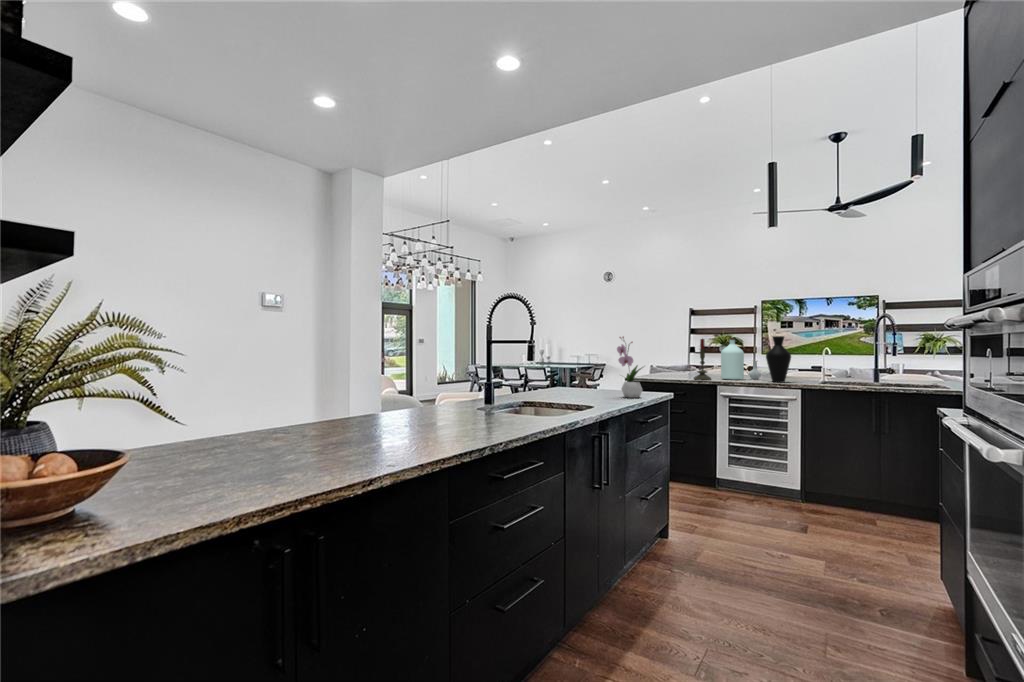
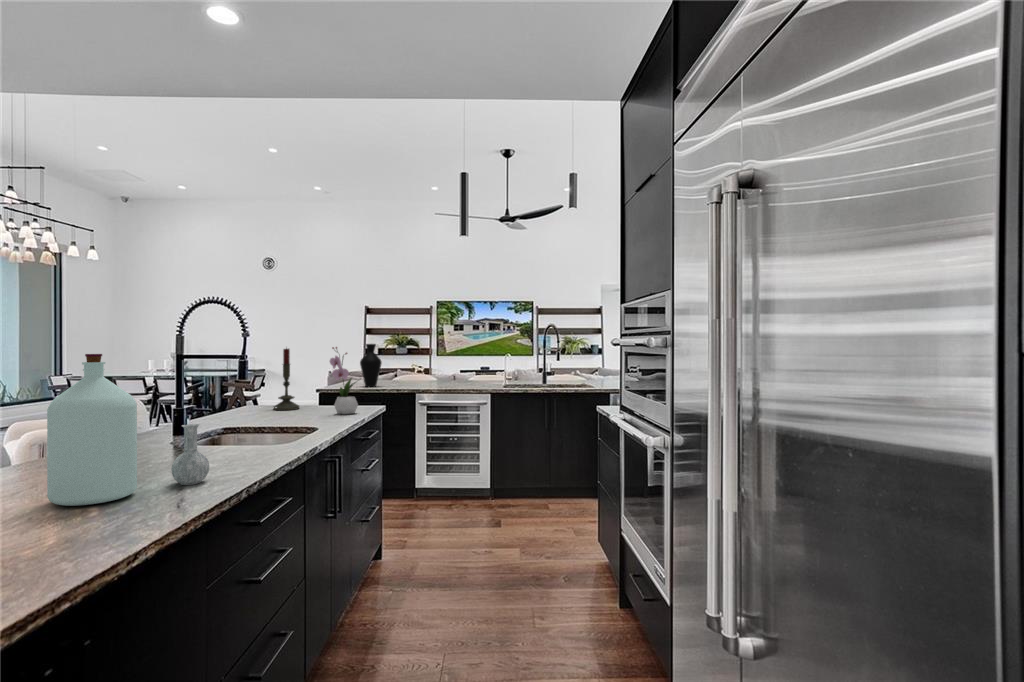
vase: present [766,336,791,383] -> present [360,344,382,387]
bottle: present [721,338,761,380] -> present [47,354,209,506]
candle: present [694,339,711,380] -> present [273,348,299,410]

